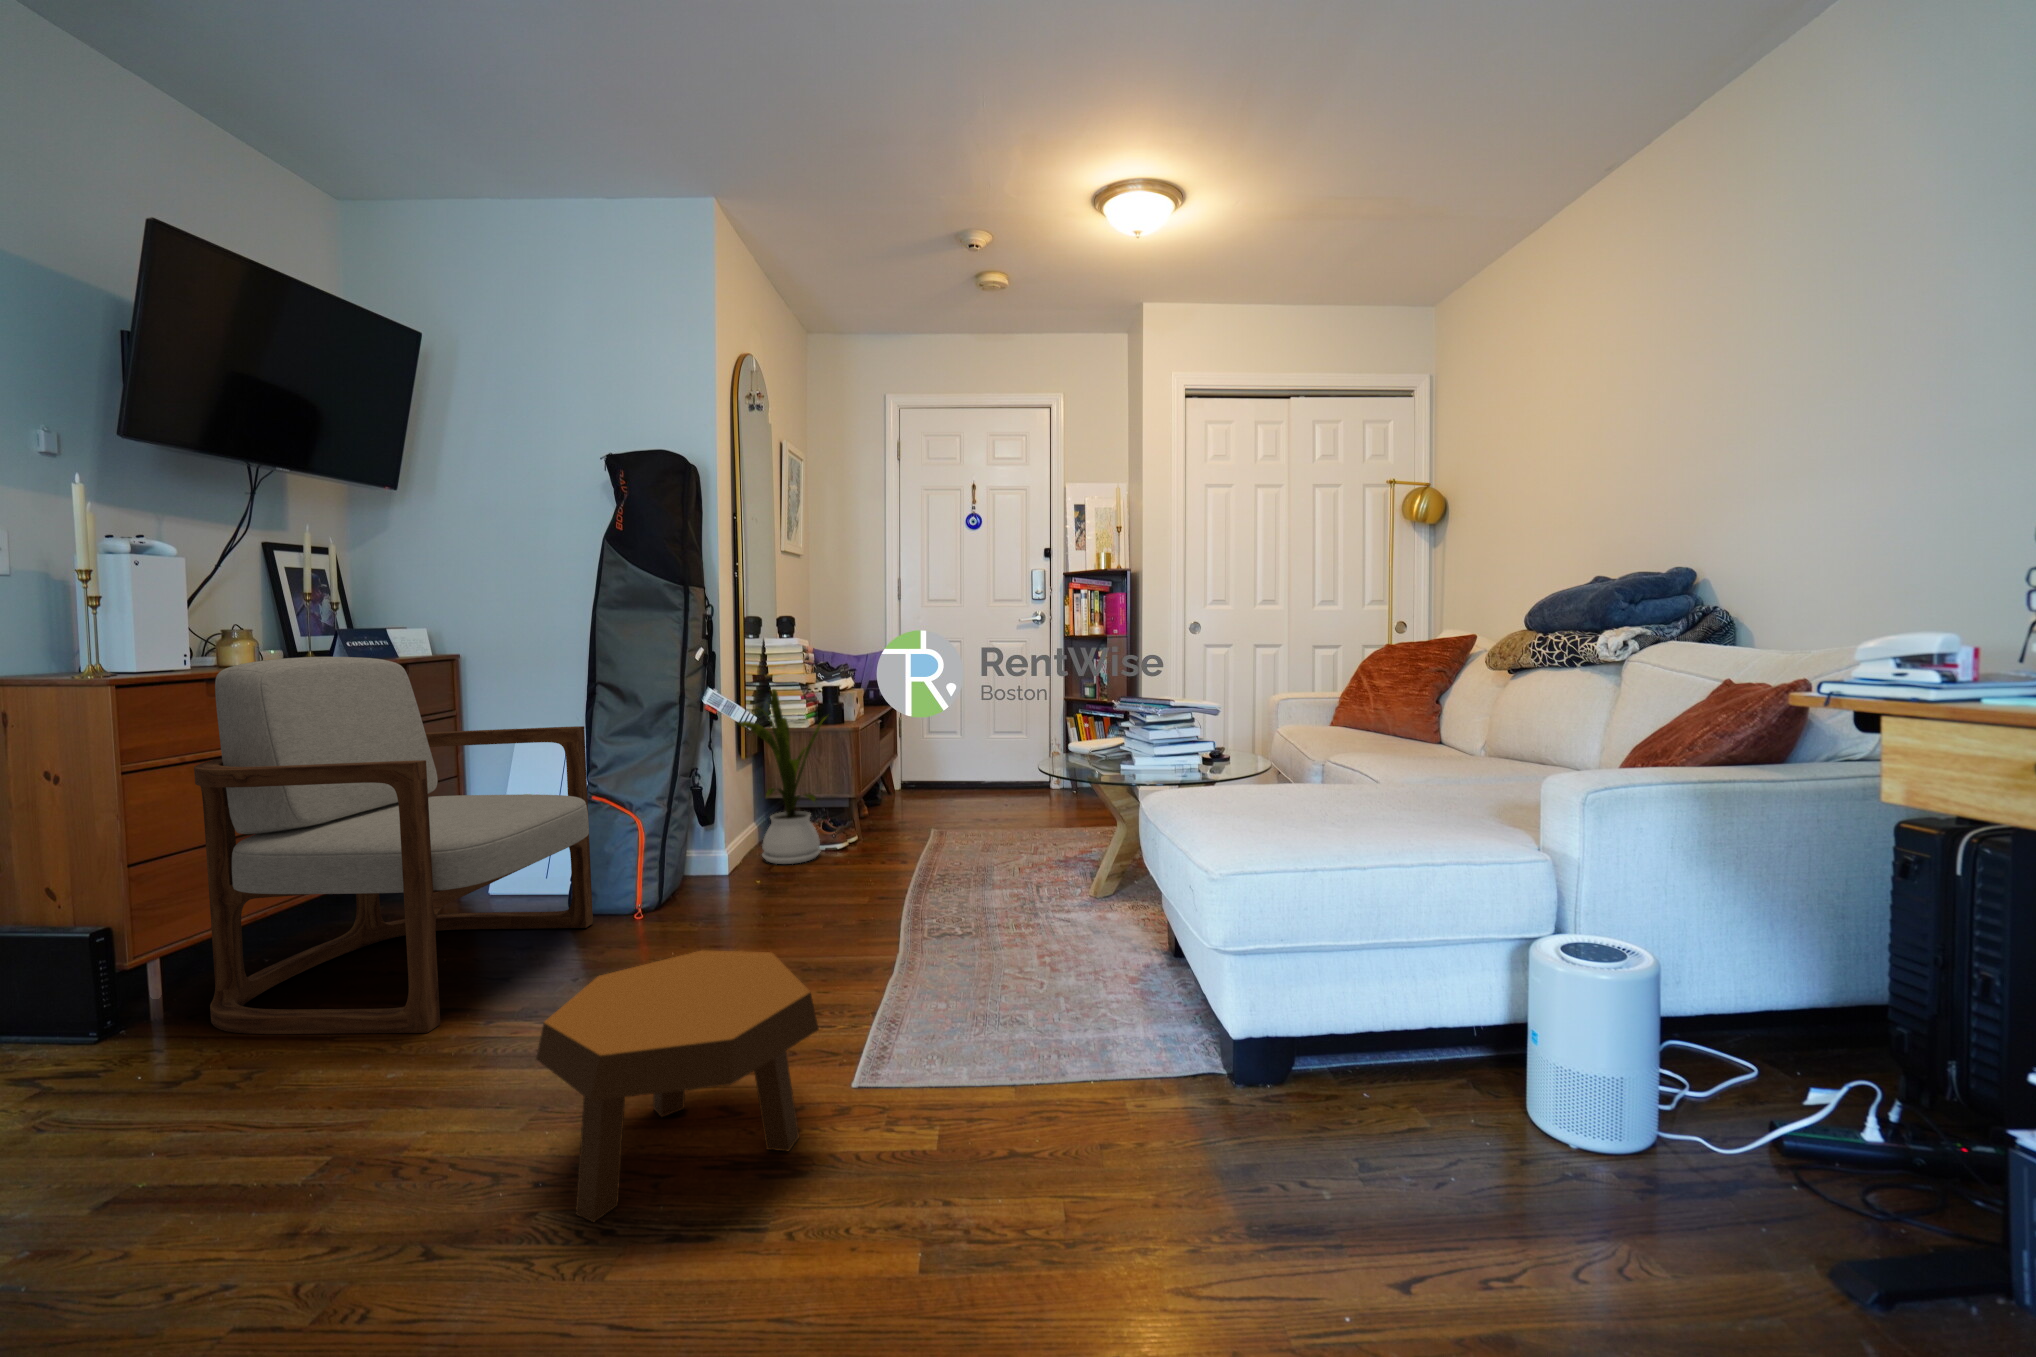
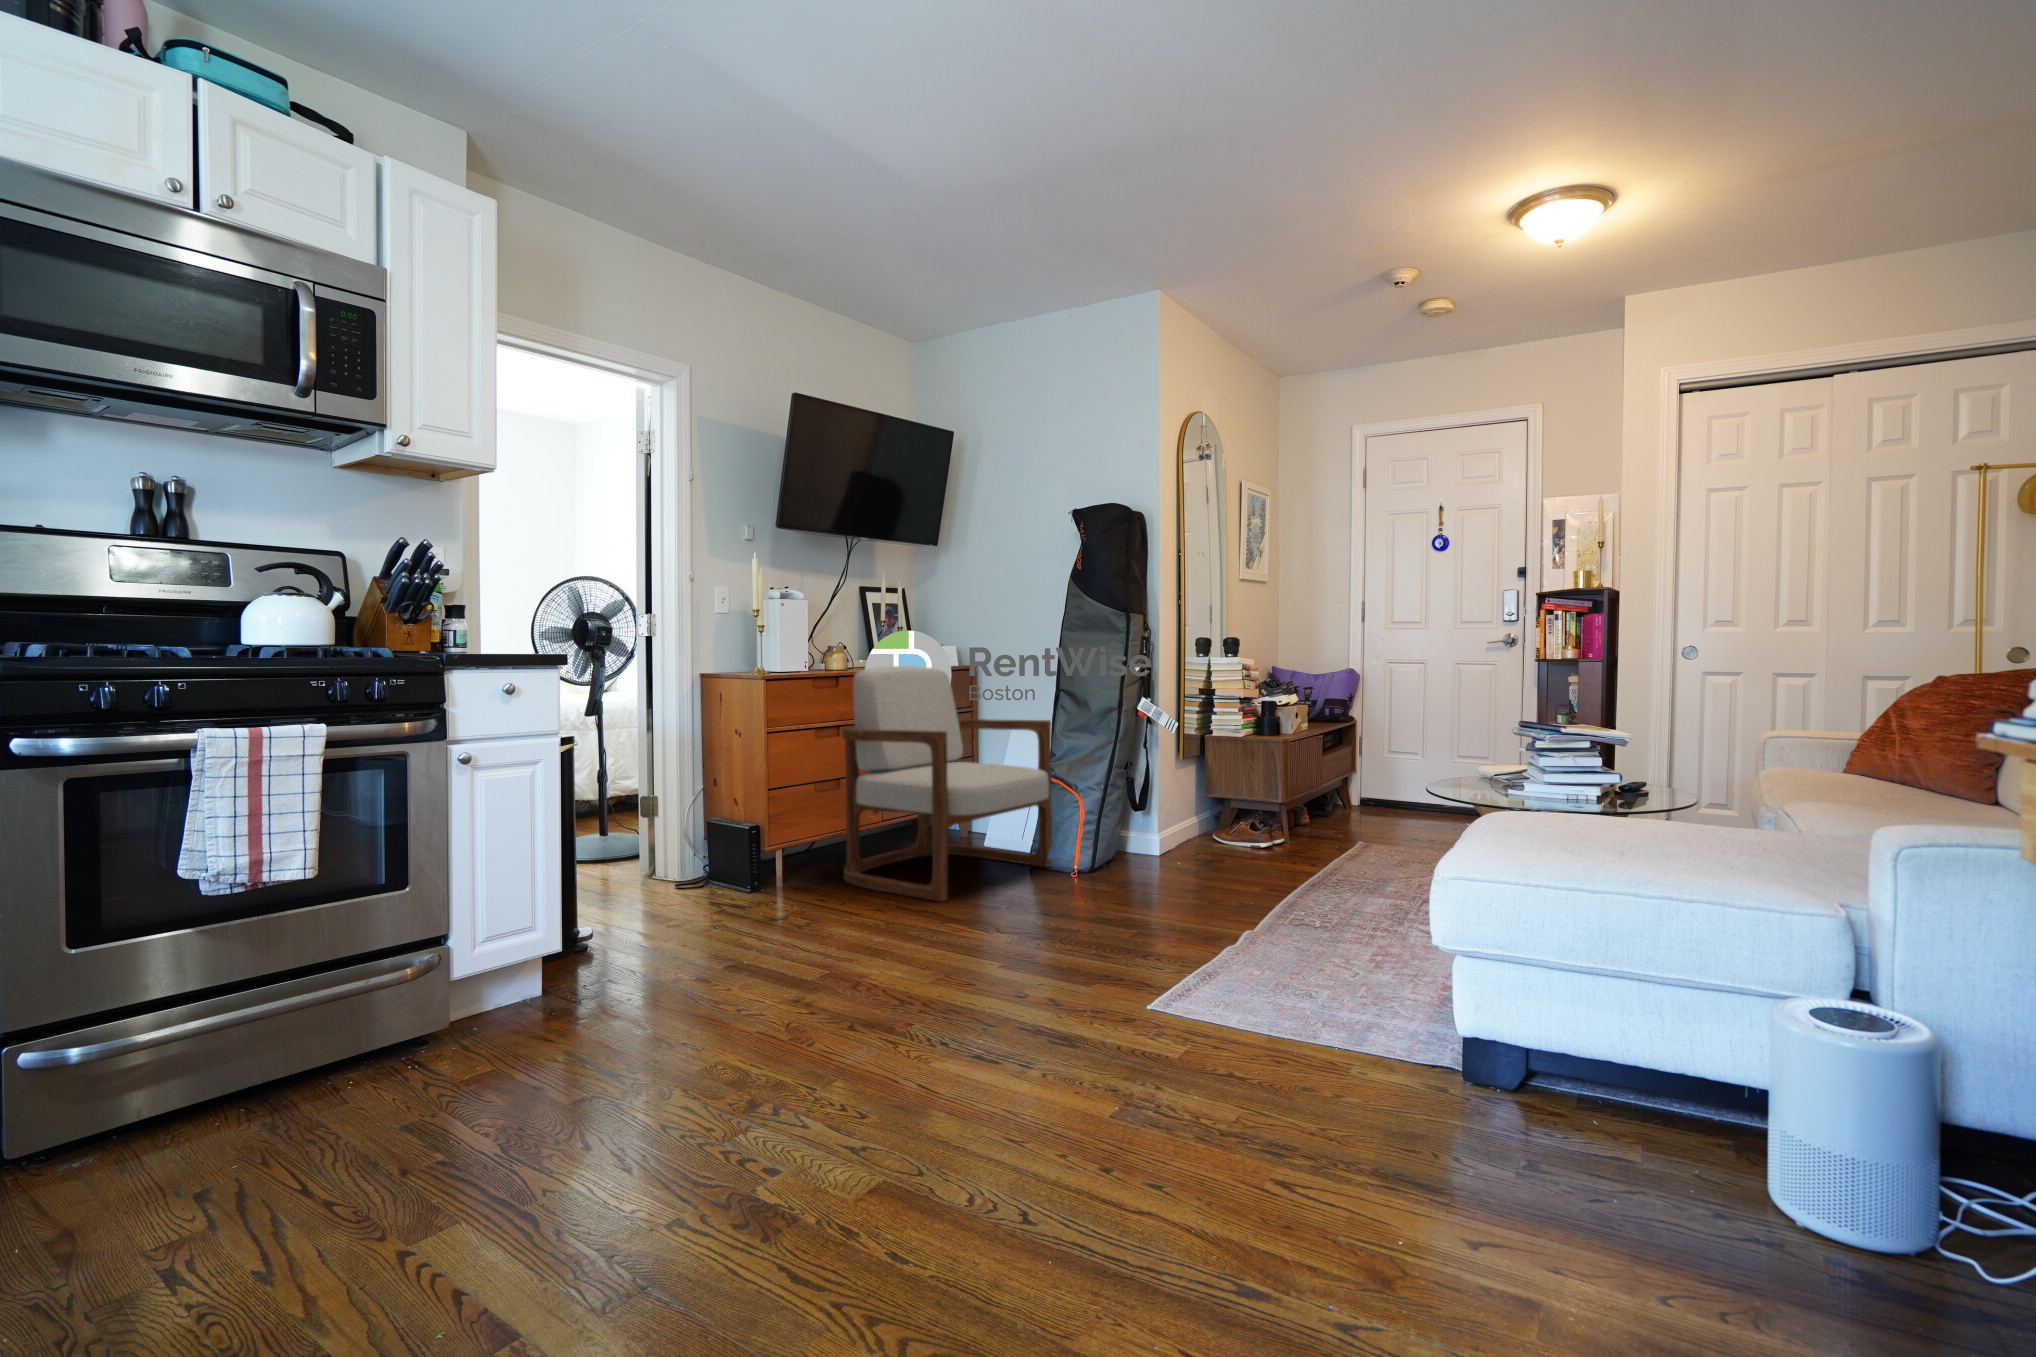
house plant: present [738,689,826,864] -> none [1168,700,1254,851]
footstool: present [536,950,819,1222] -> none [974,864,1128,991]

